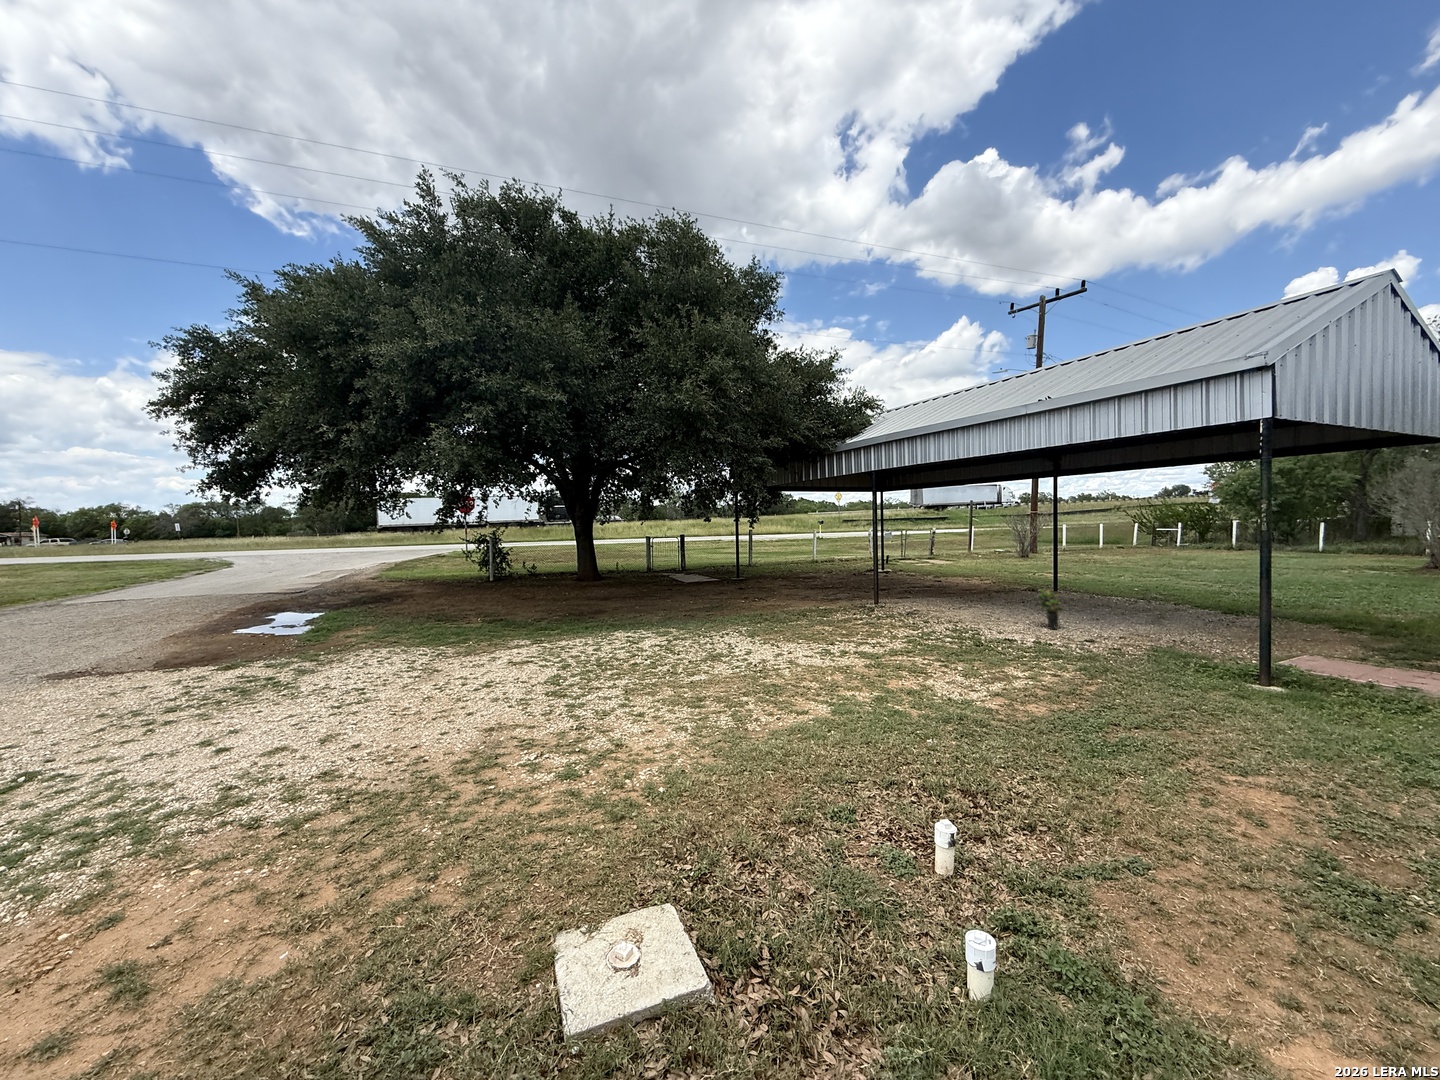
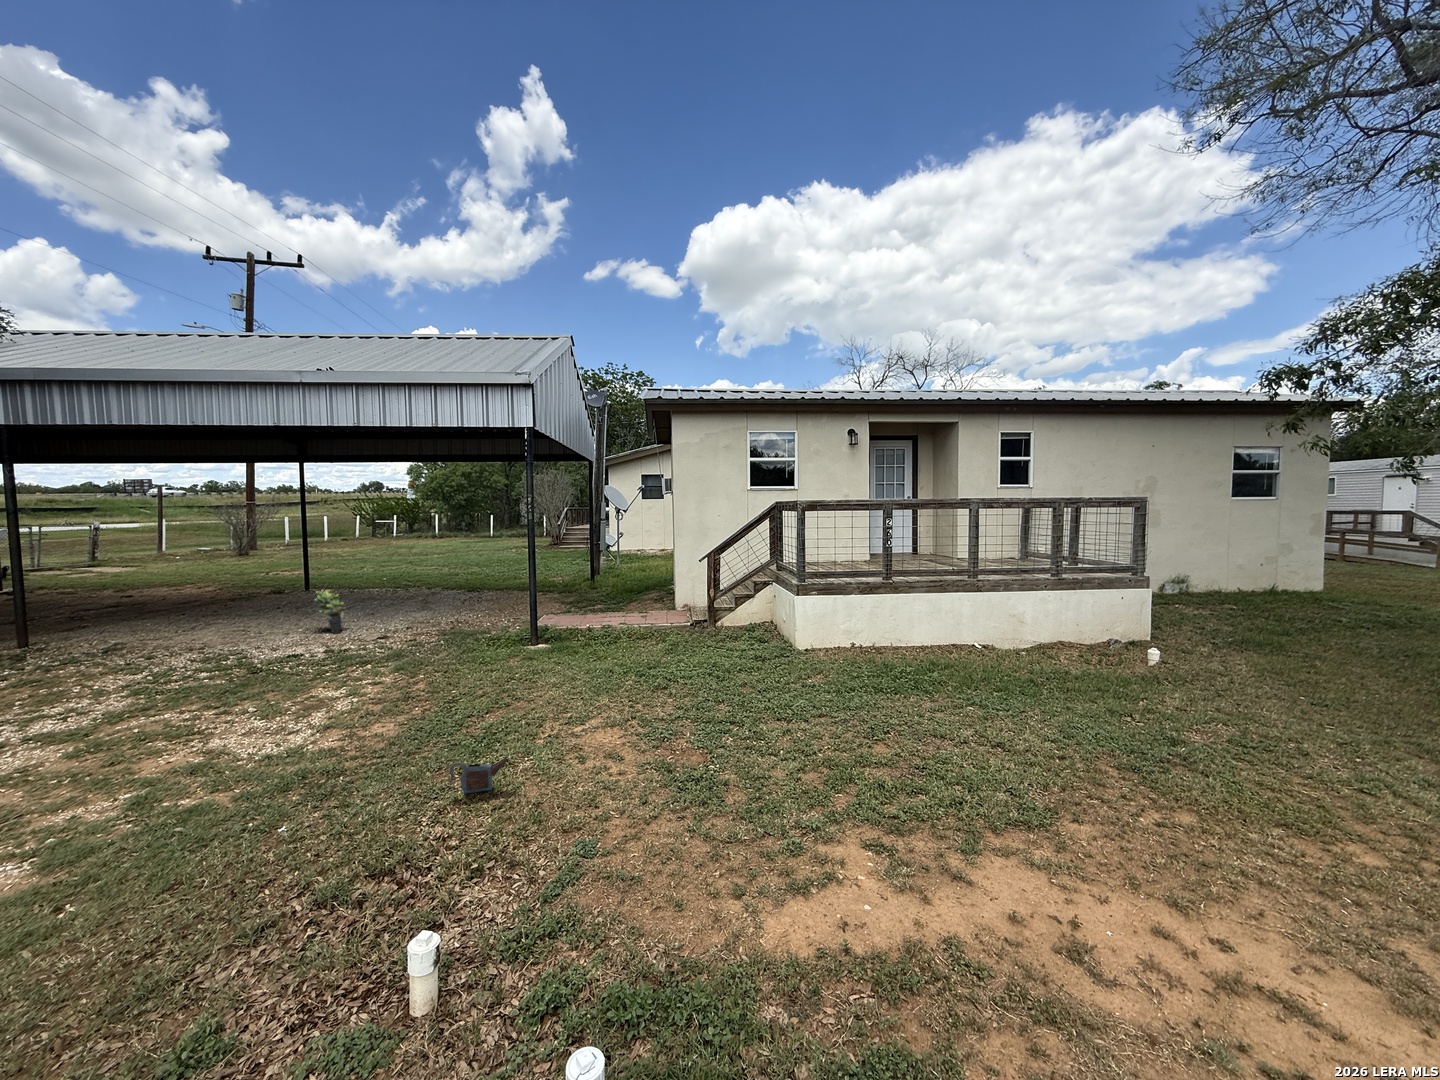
watering can: none [1051,746,1109,785] -> present [449,758,508,793]

